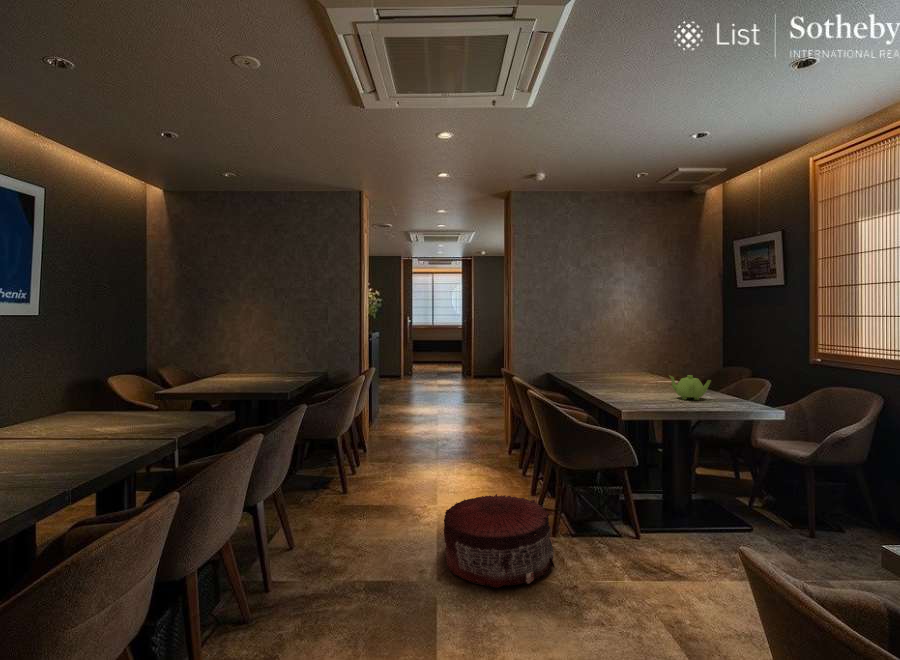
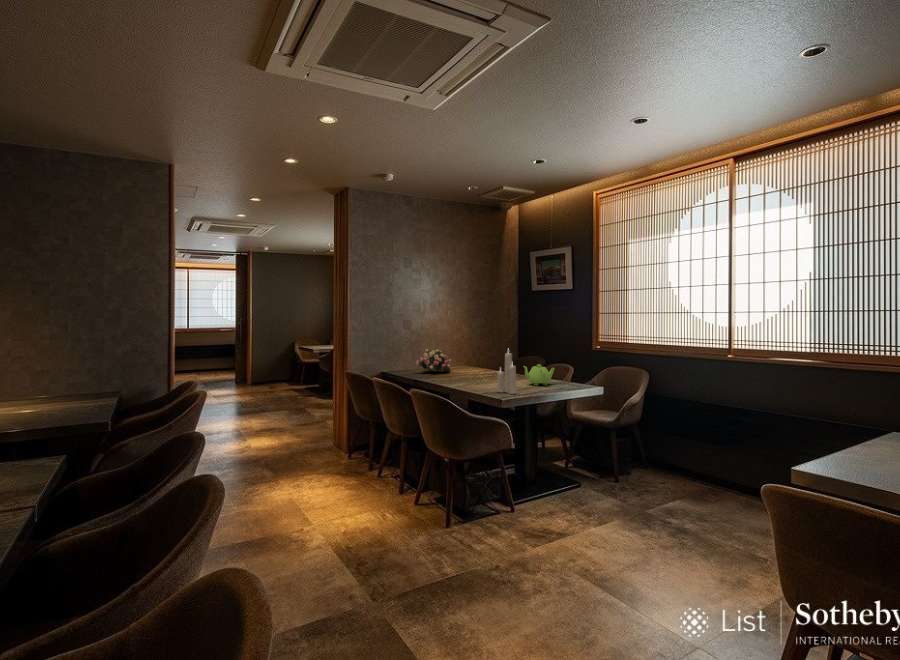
flower arrangement: none [572,352,614,378] -> present [416,349,451,372]
candle: none [623,352,644,407] -> present [497,353,517,394]
pouf: present [444,494,554,588] -> none [357,491,470,584]

